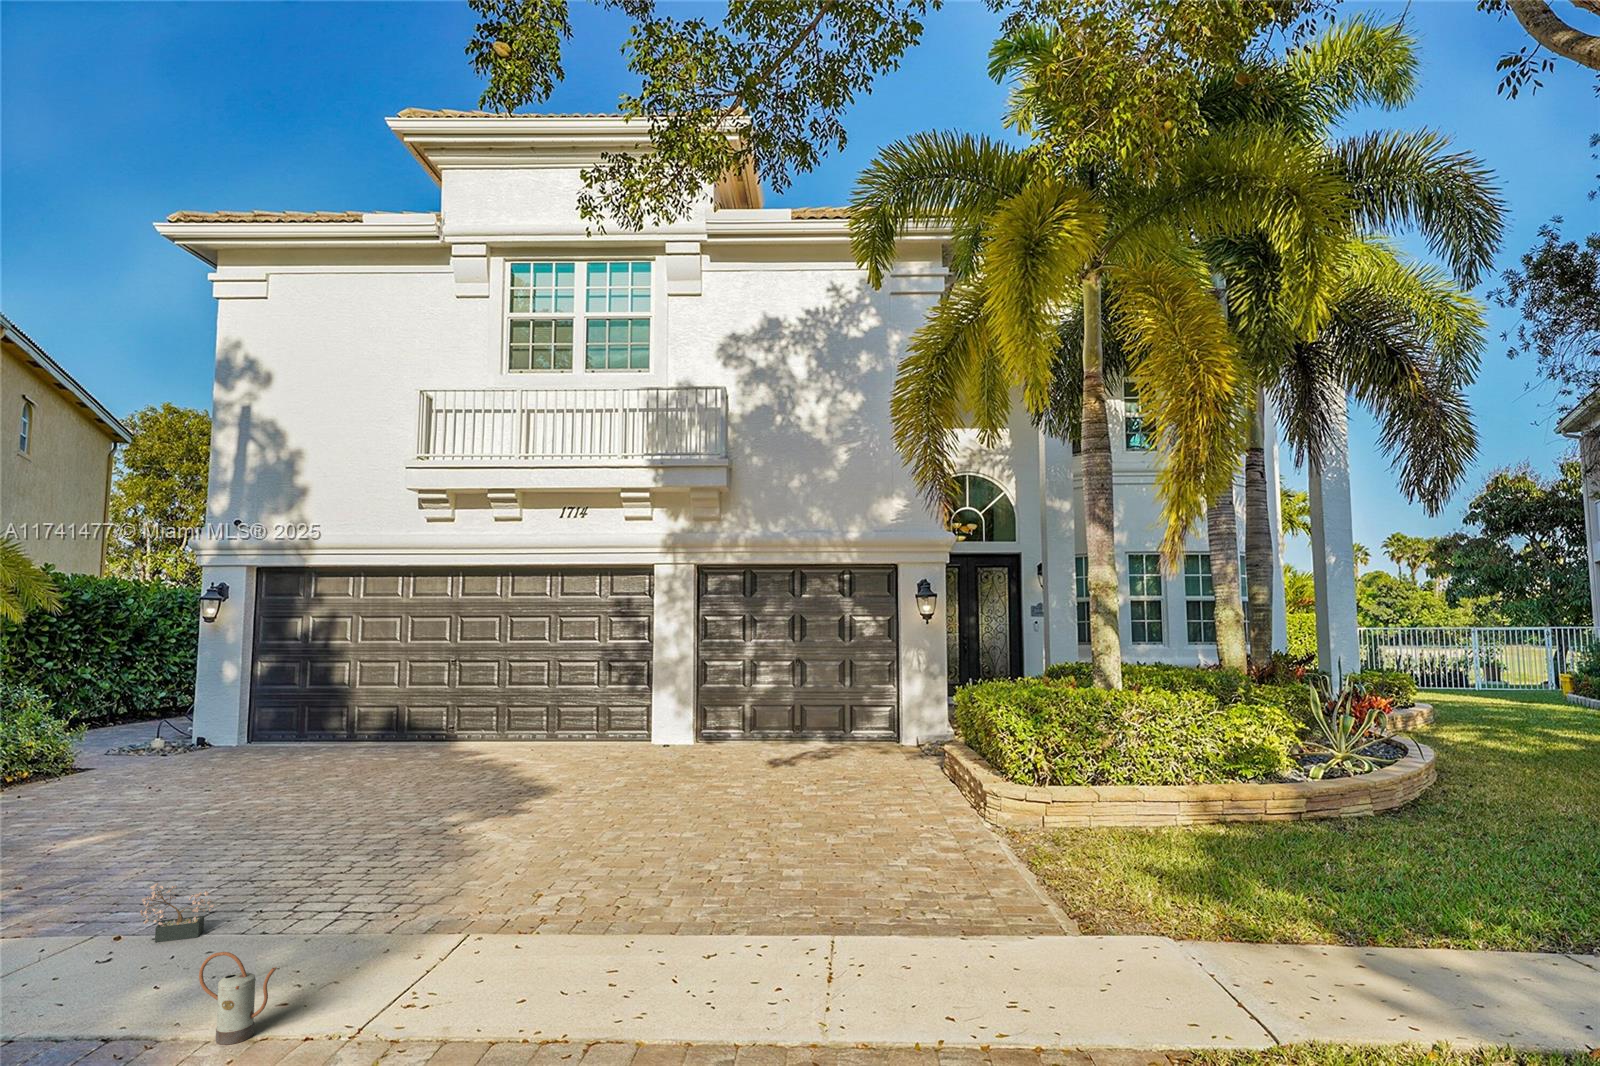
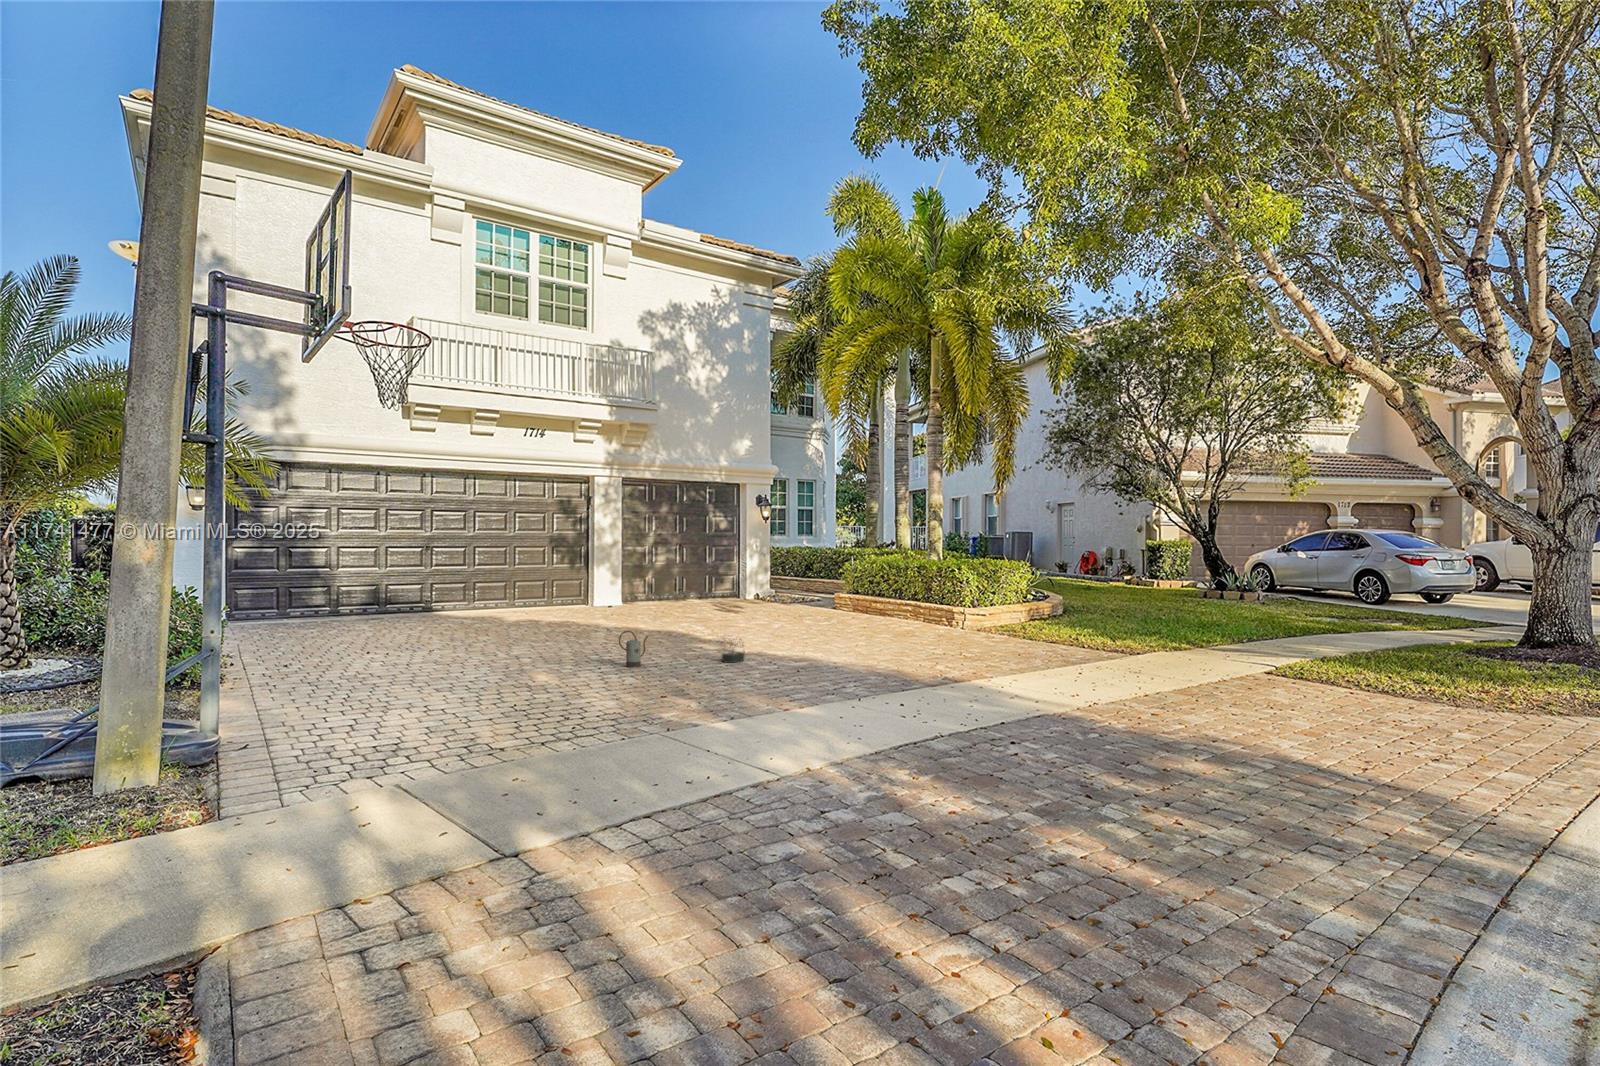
watering can: present [199,952,276,1045] -> present [619,631,648,667]

